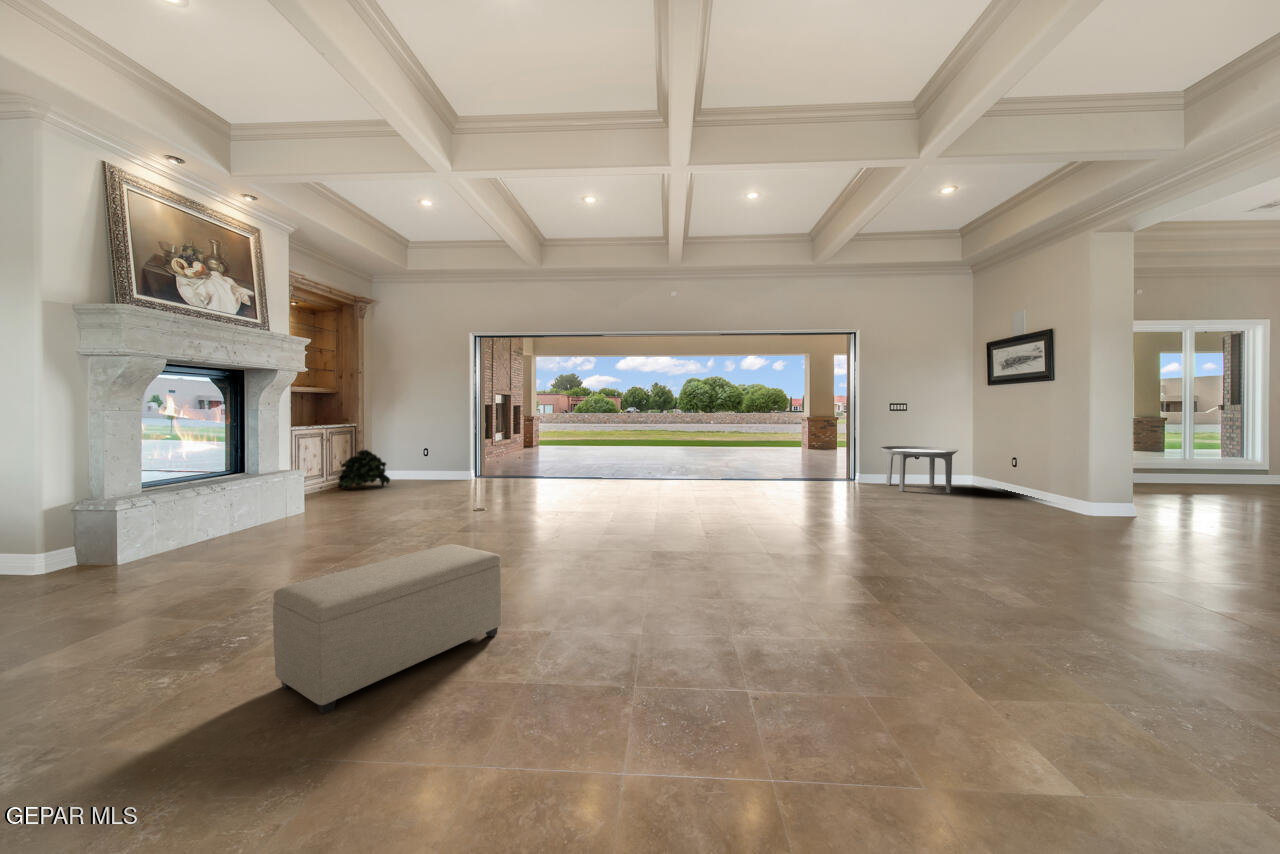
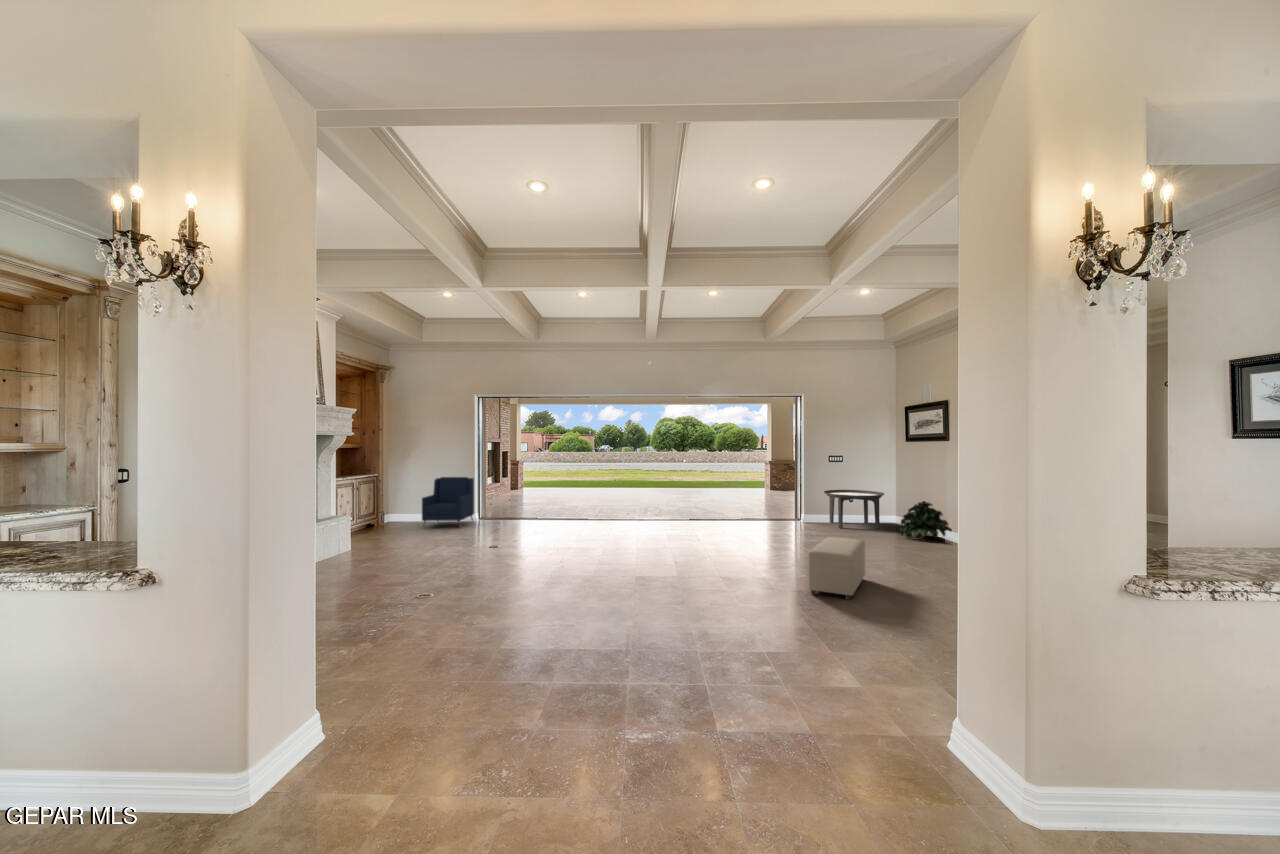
armchair: none [406,428,468,487] -> present [422,477,474,527]
potted plant: present [338,450,390,490] -> present [900,502,952,538]
ottoman: present [273,544,502,714] -> present [809,537,865,600]

